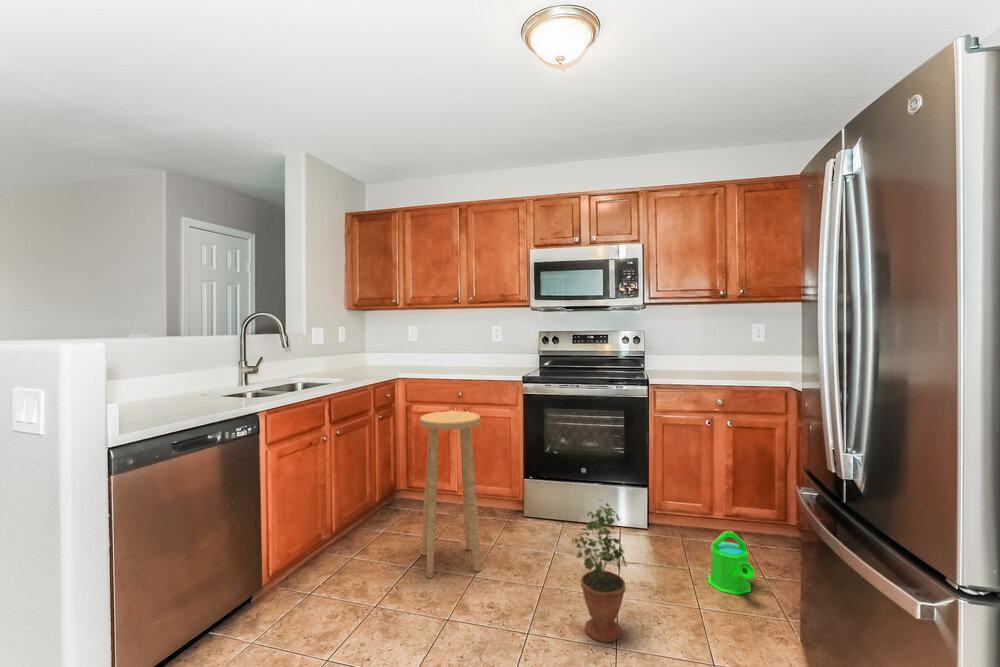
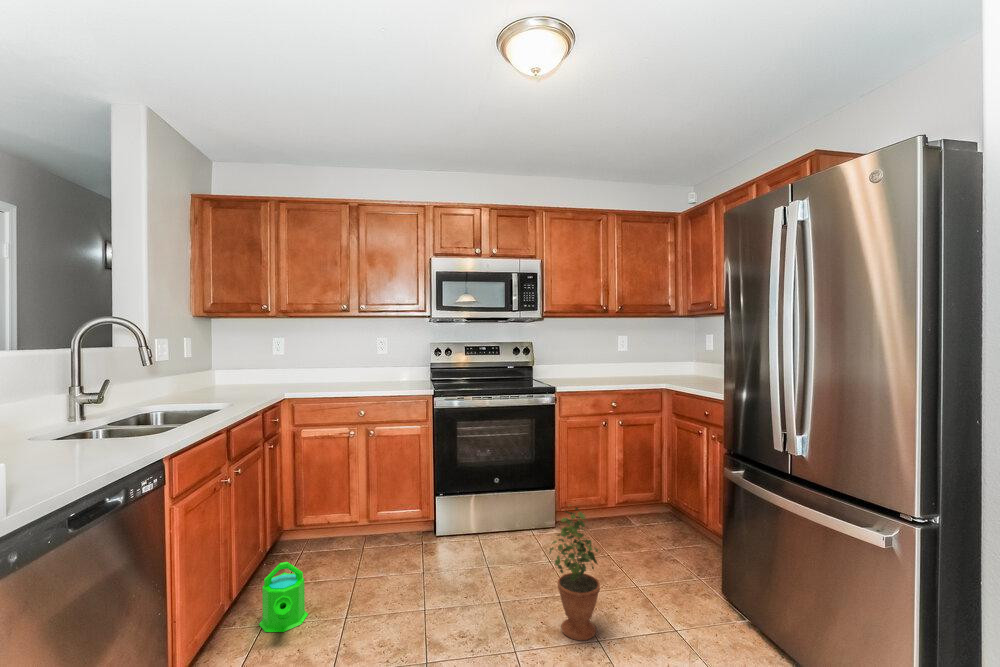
stool: present [419,411,481,578] -> none [352,432,429,623]
watering can: present [708,531,754,595] -> present [259,562,308,632]

